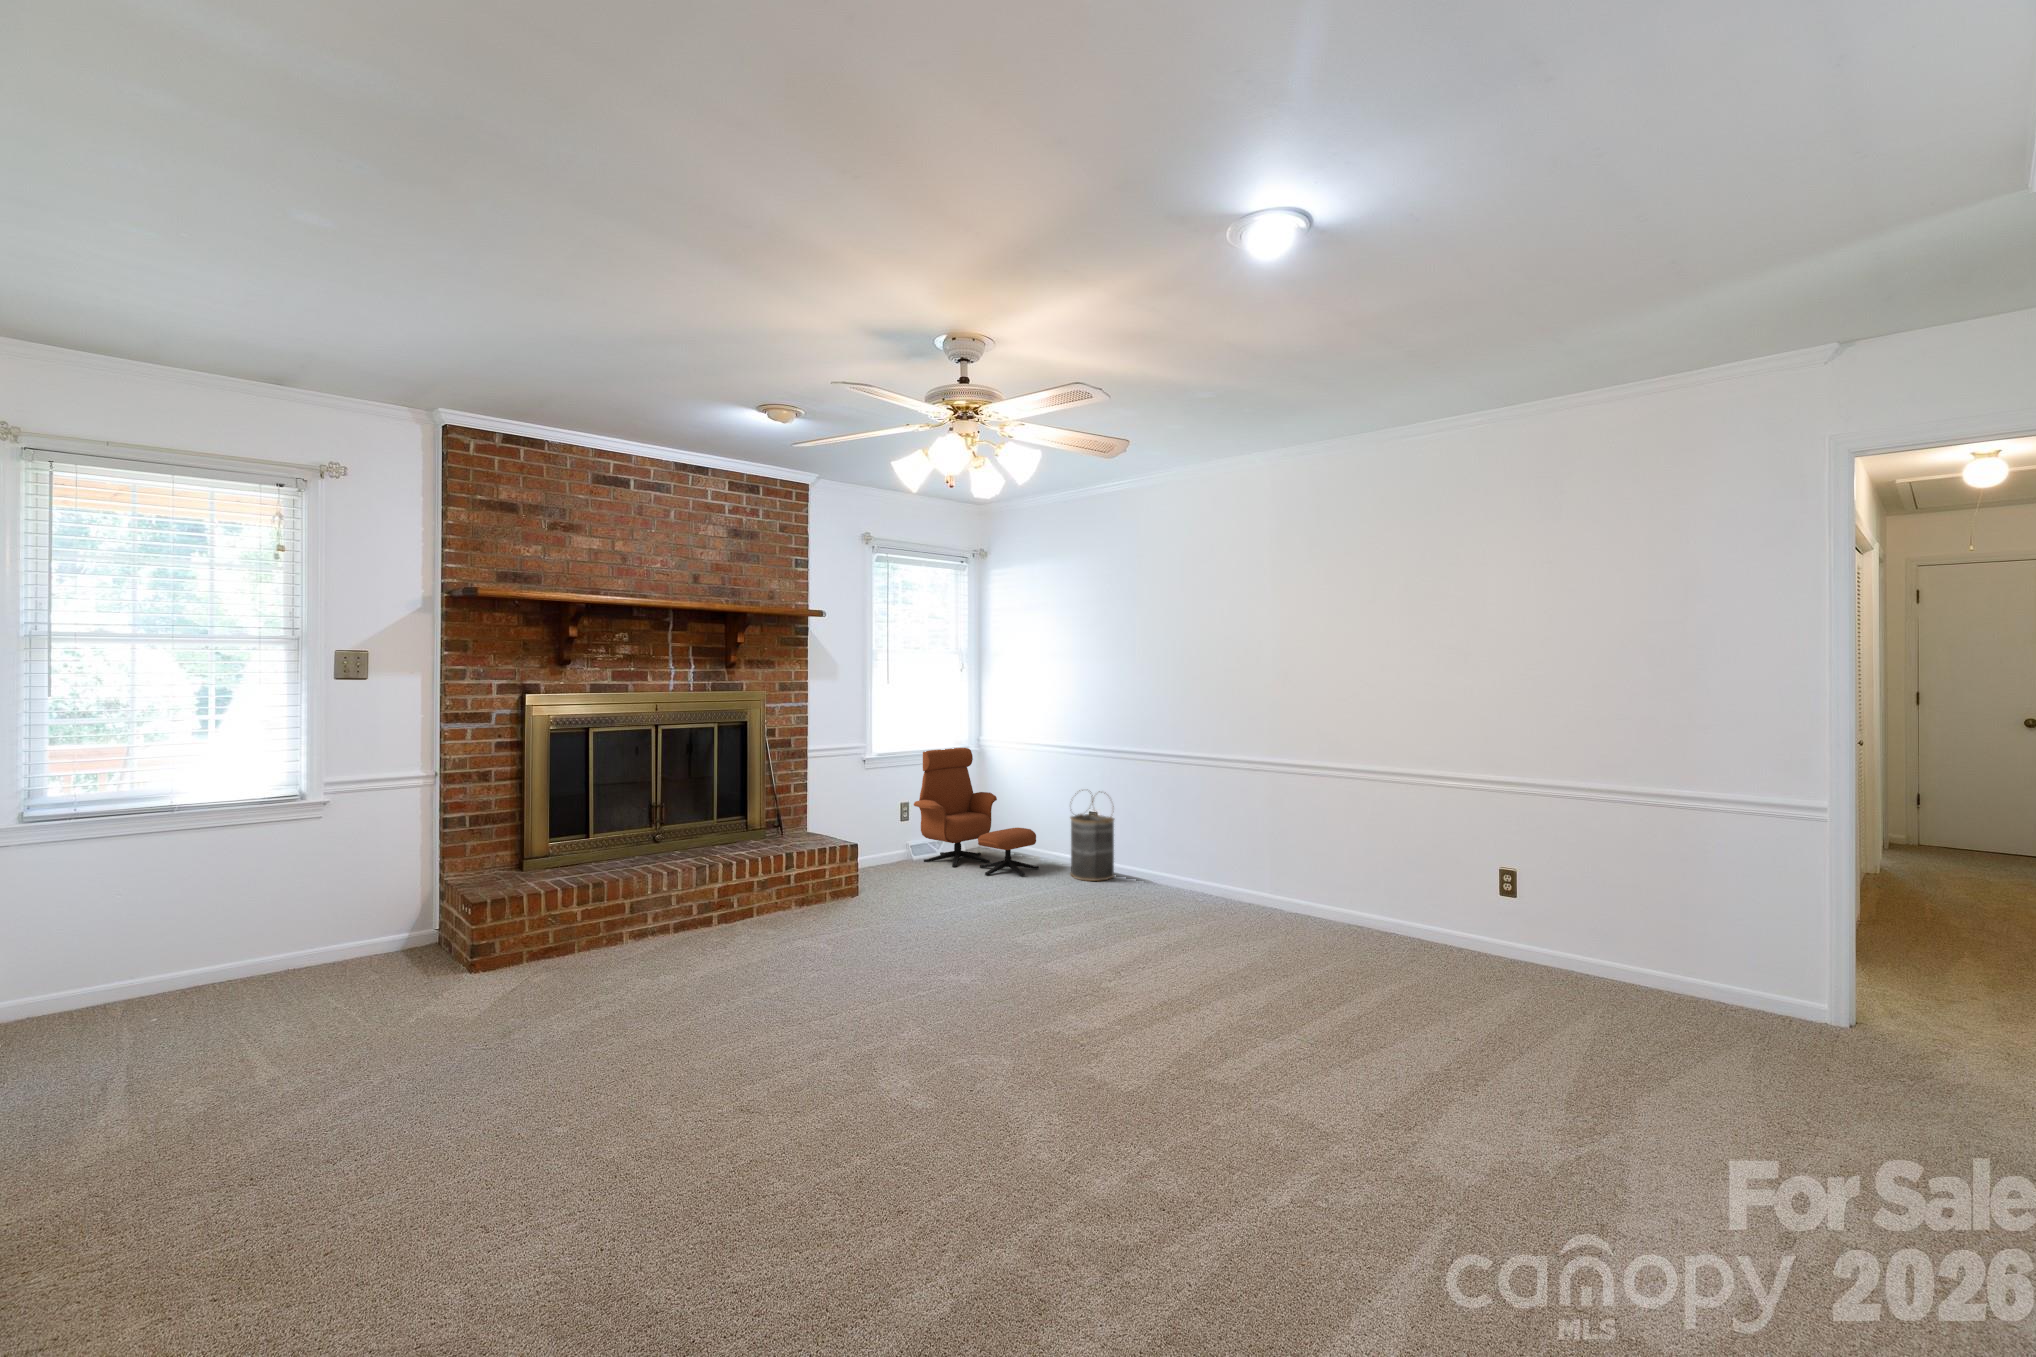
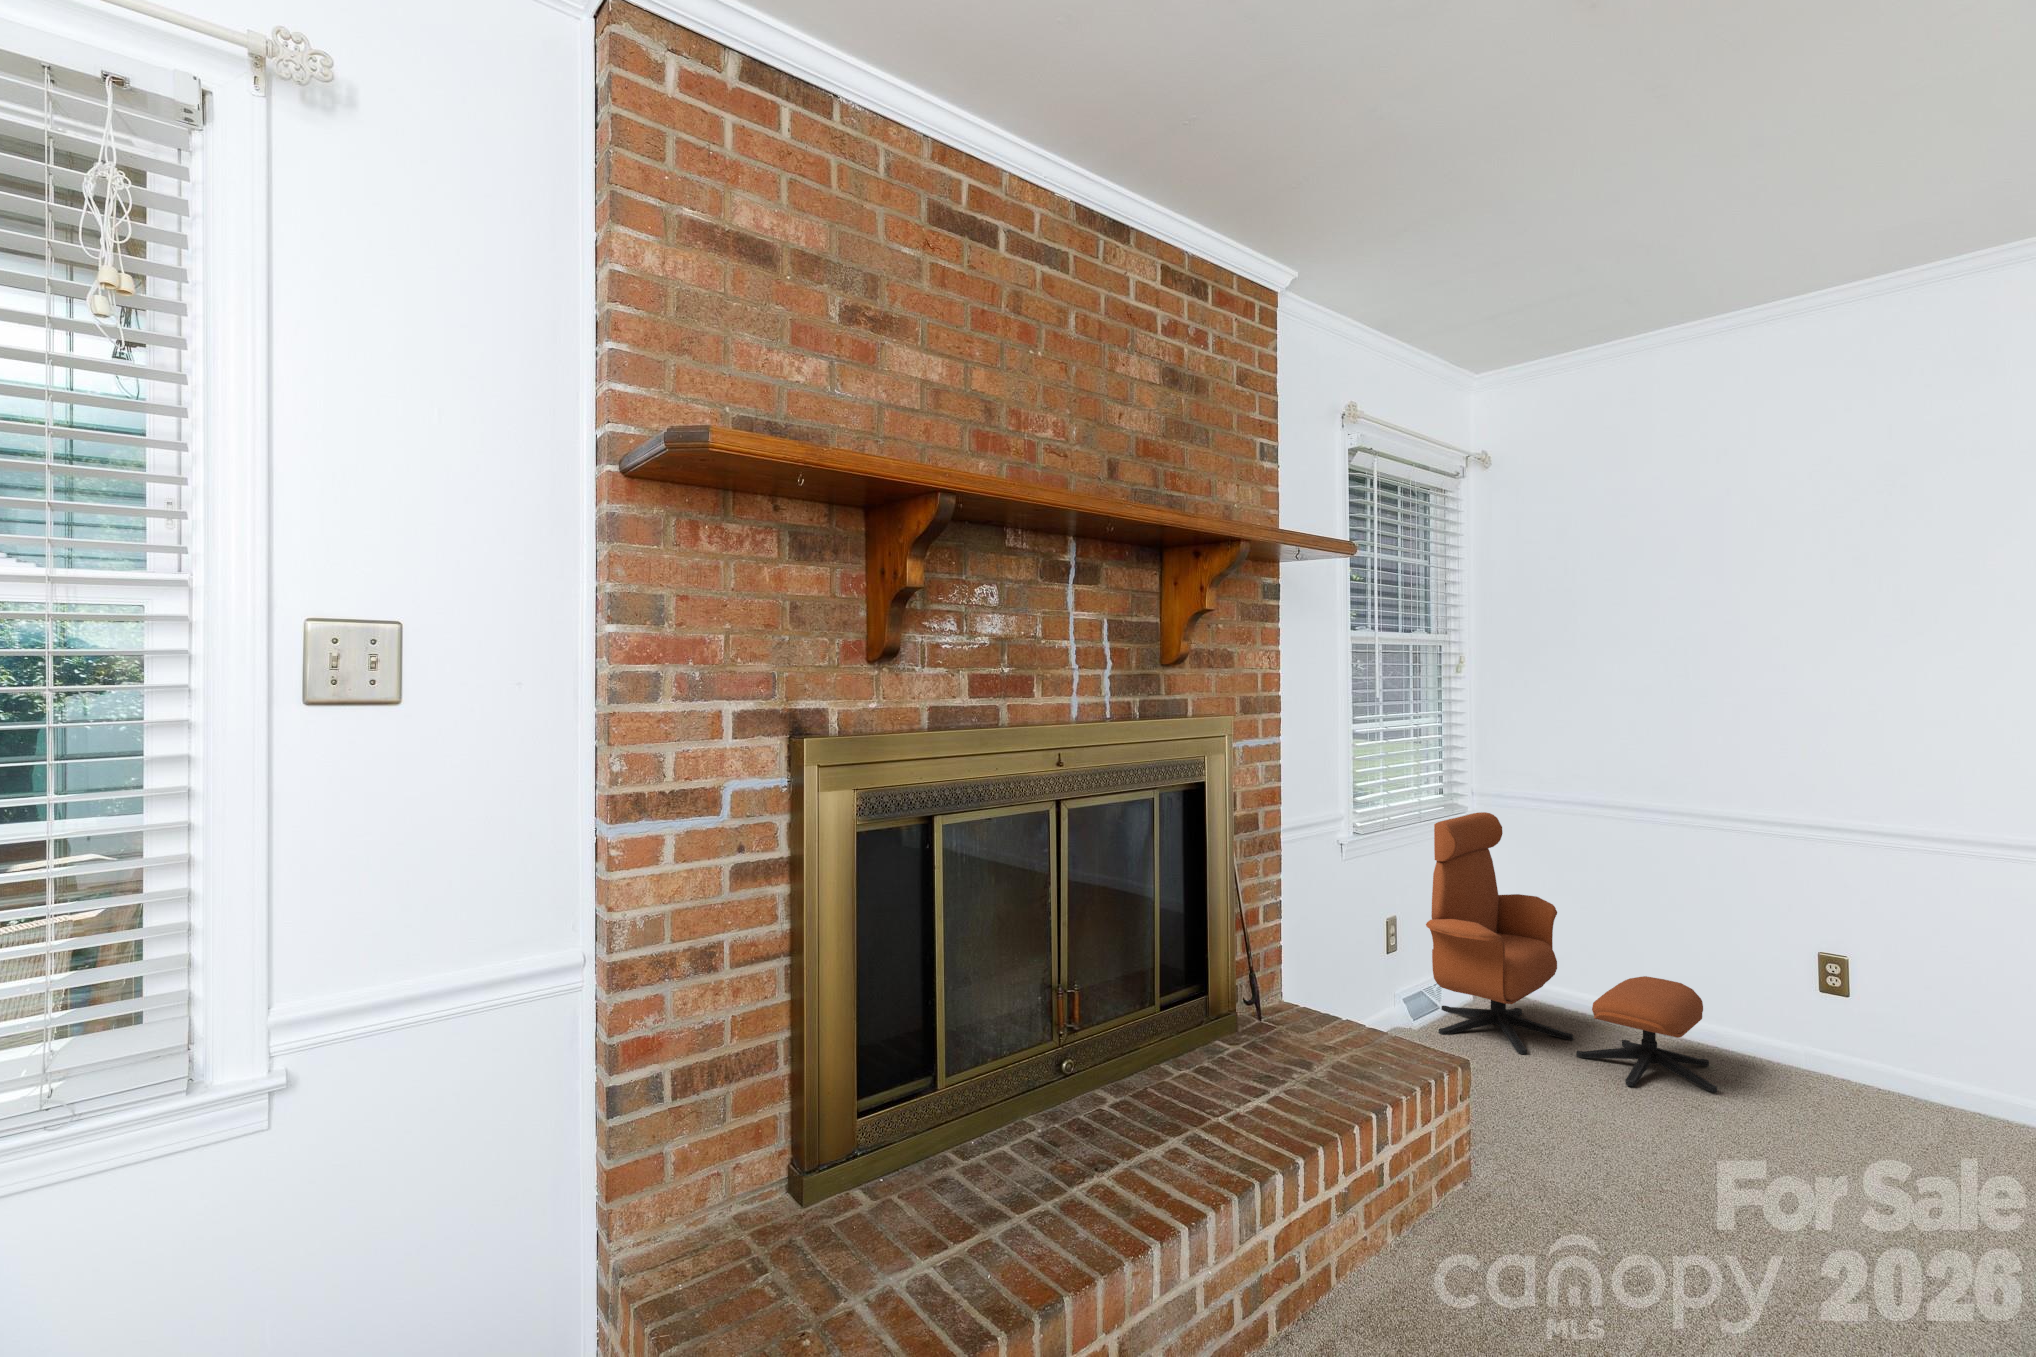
basket: present [1070,790,1114,881] -> none [1809,911,1928,1117]

